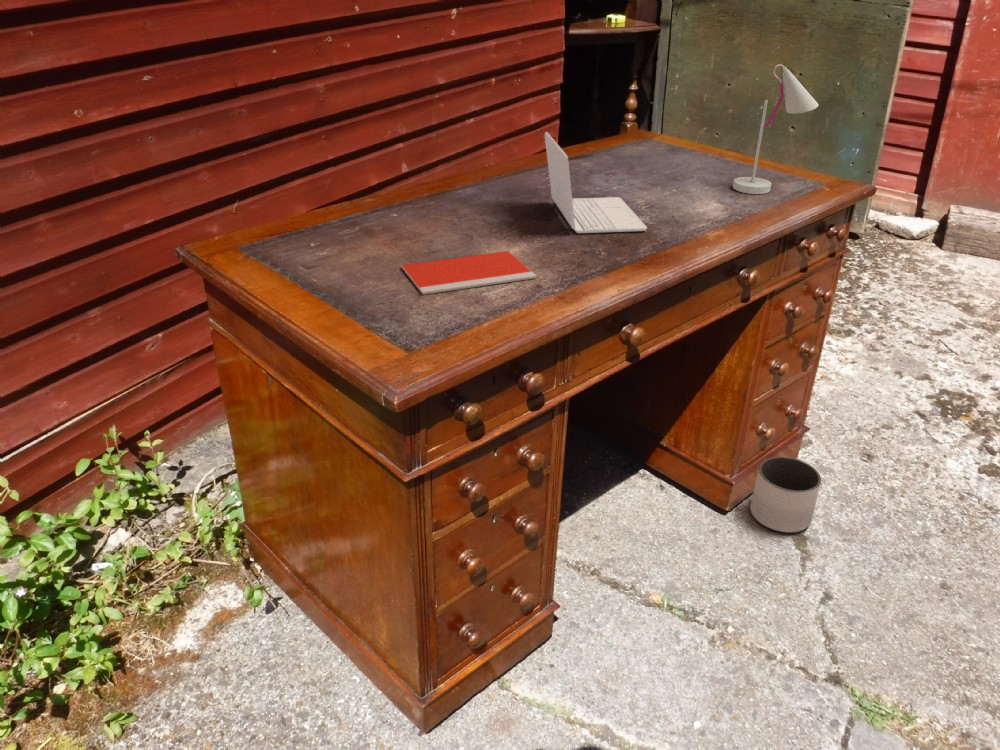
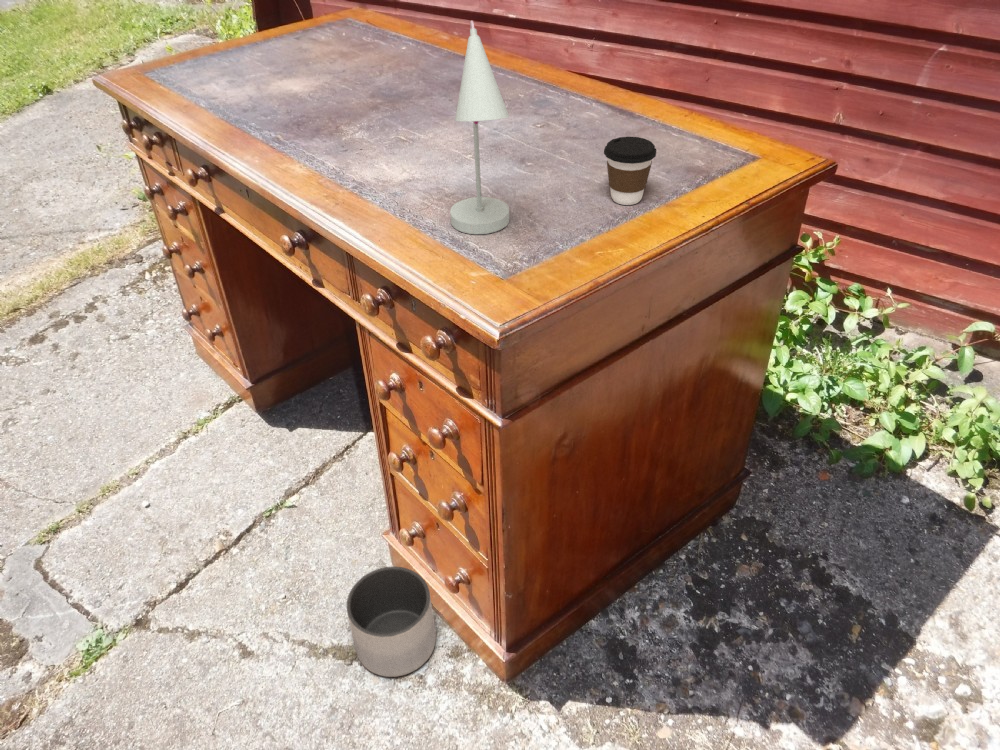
coffee cup: none [692,128,723,166] -> present [604,137,657,205]
laptop: present [545,132,647,233] -> none [303,16,429,141]
notebook: present [401,251,537,294] -> none [206,59,279,98]

